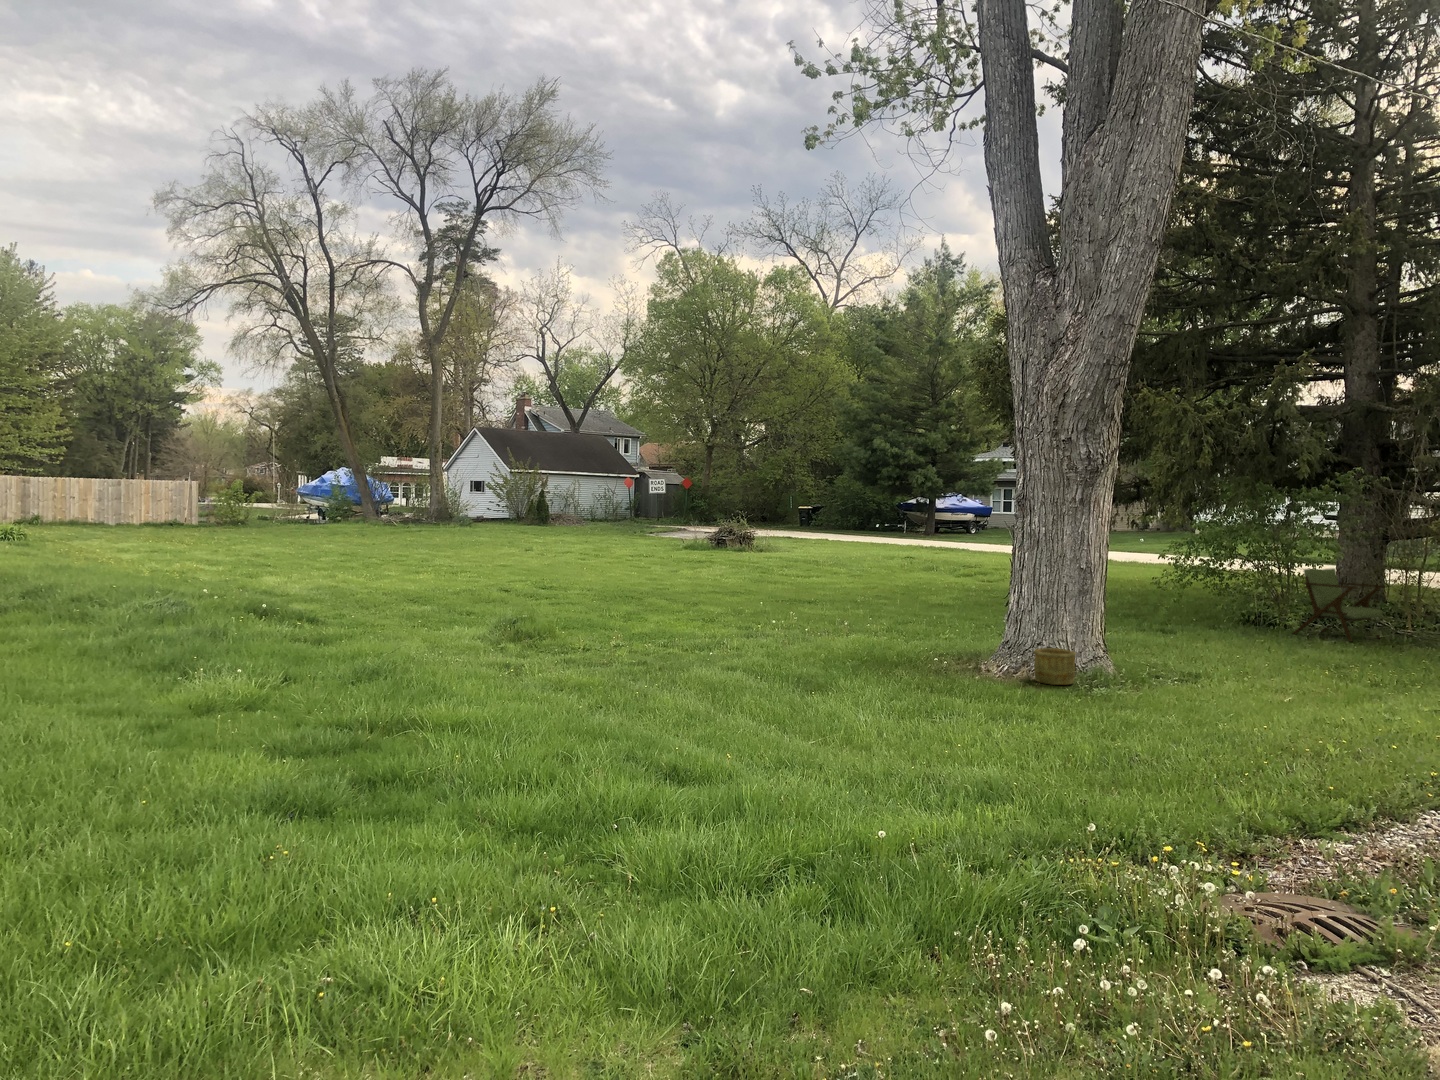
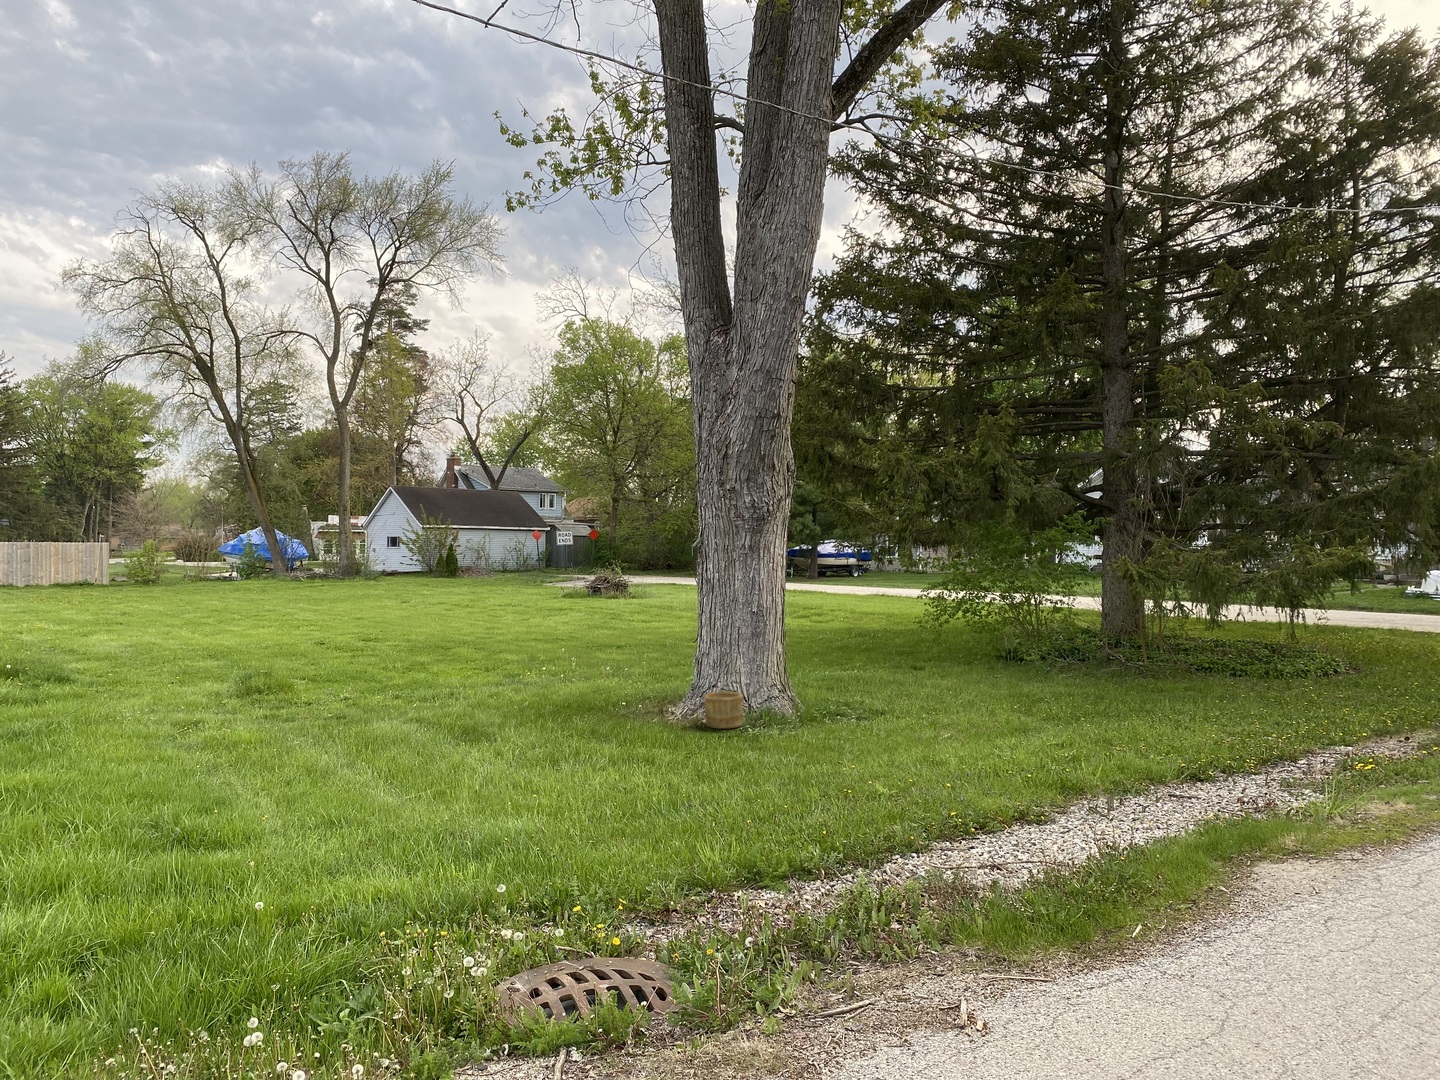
lounge chair: present [1293,568,1385,642] -> none [1026,602,1103,670]

